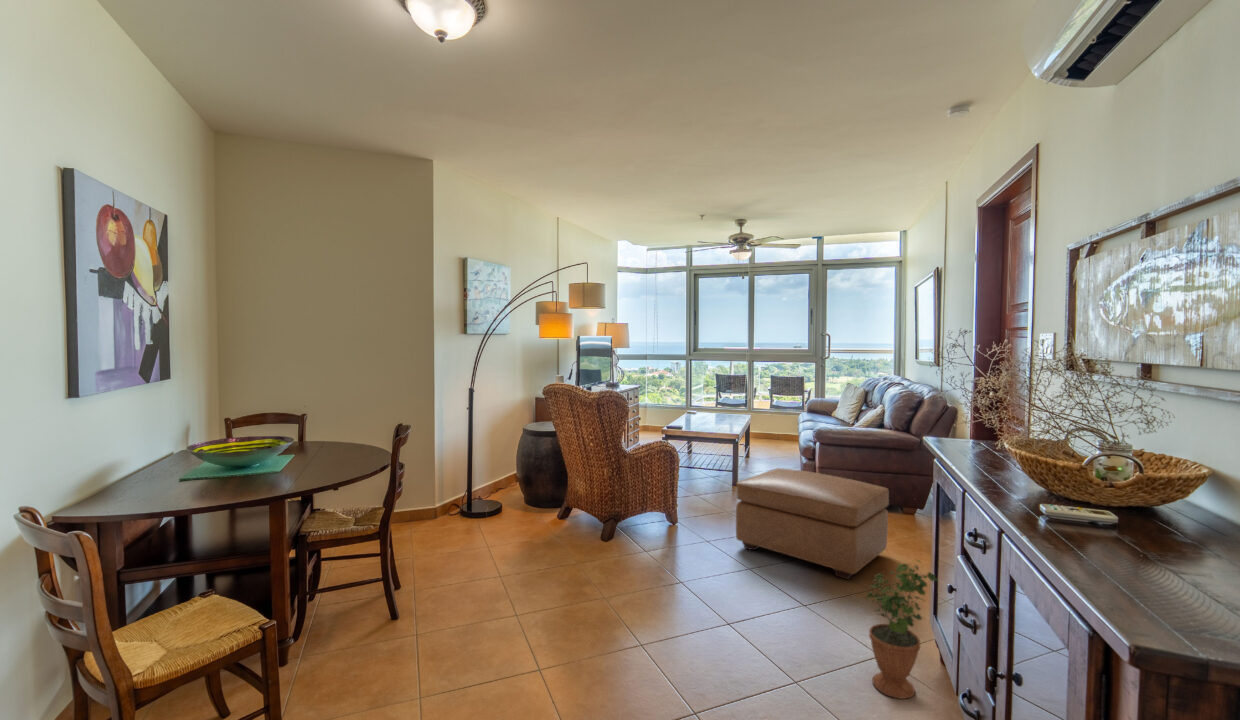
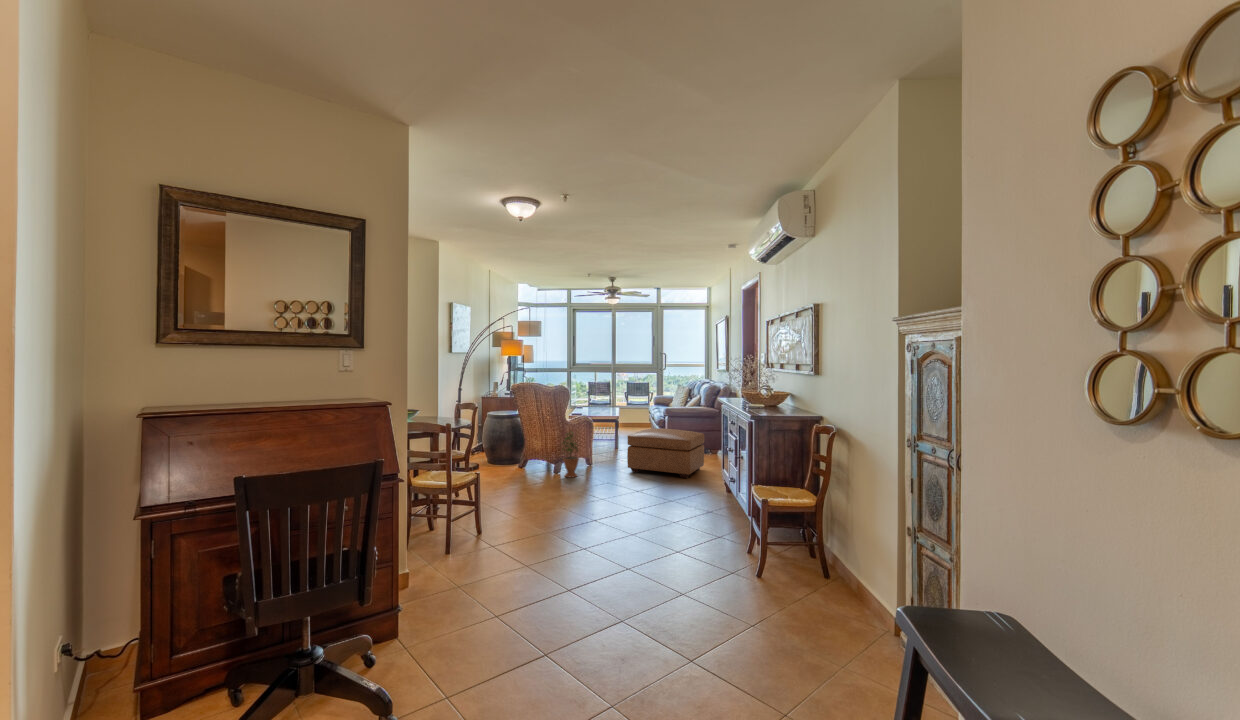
potted plant: present [866,560,937,699] -> present [563,432,579,478]

